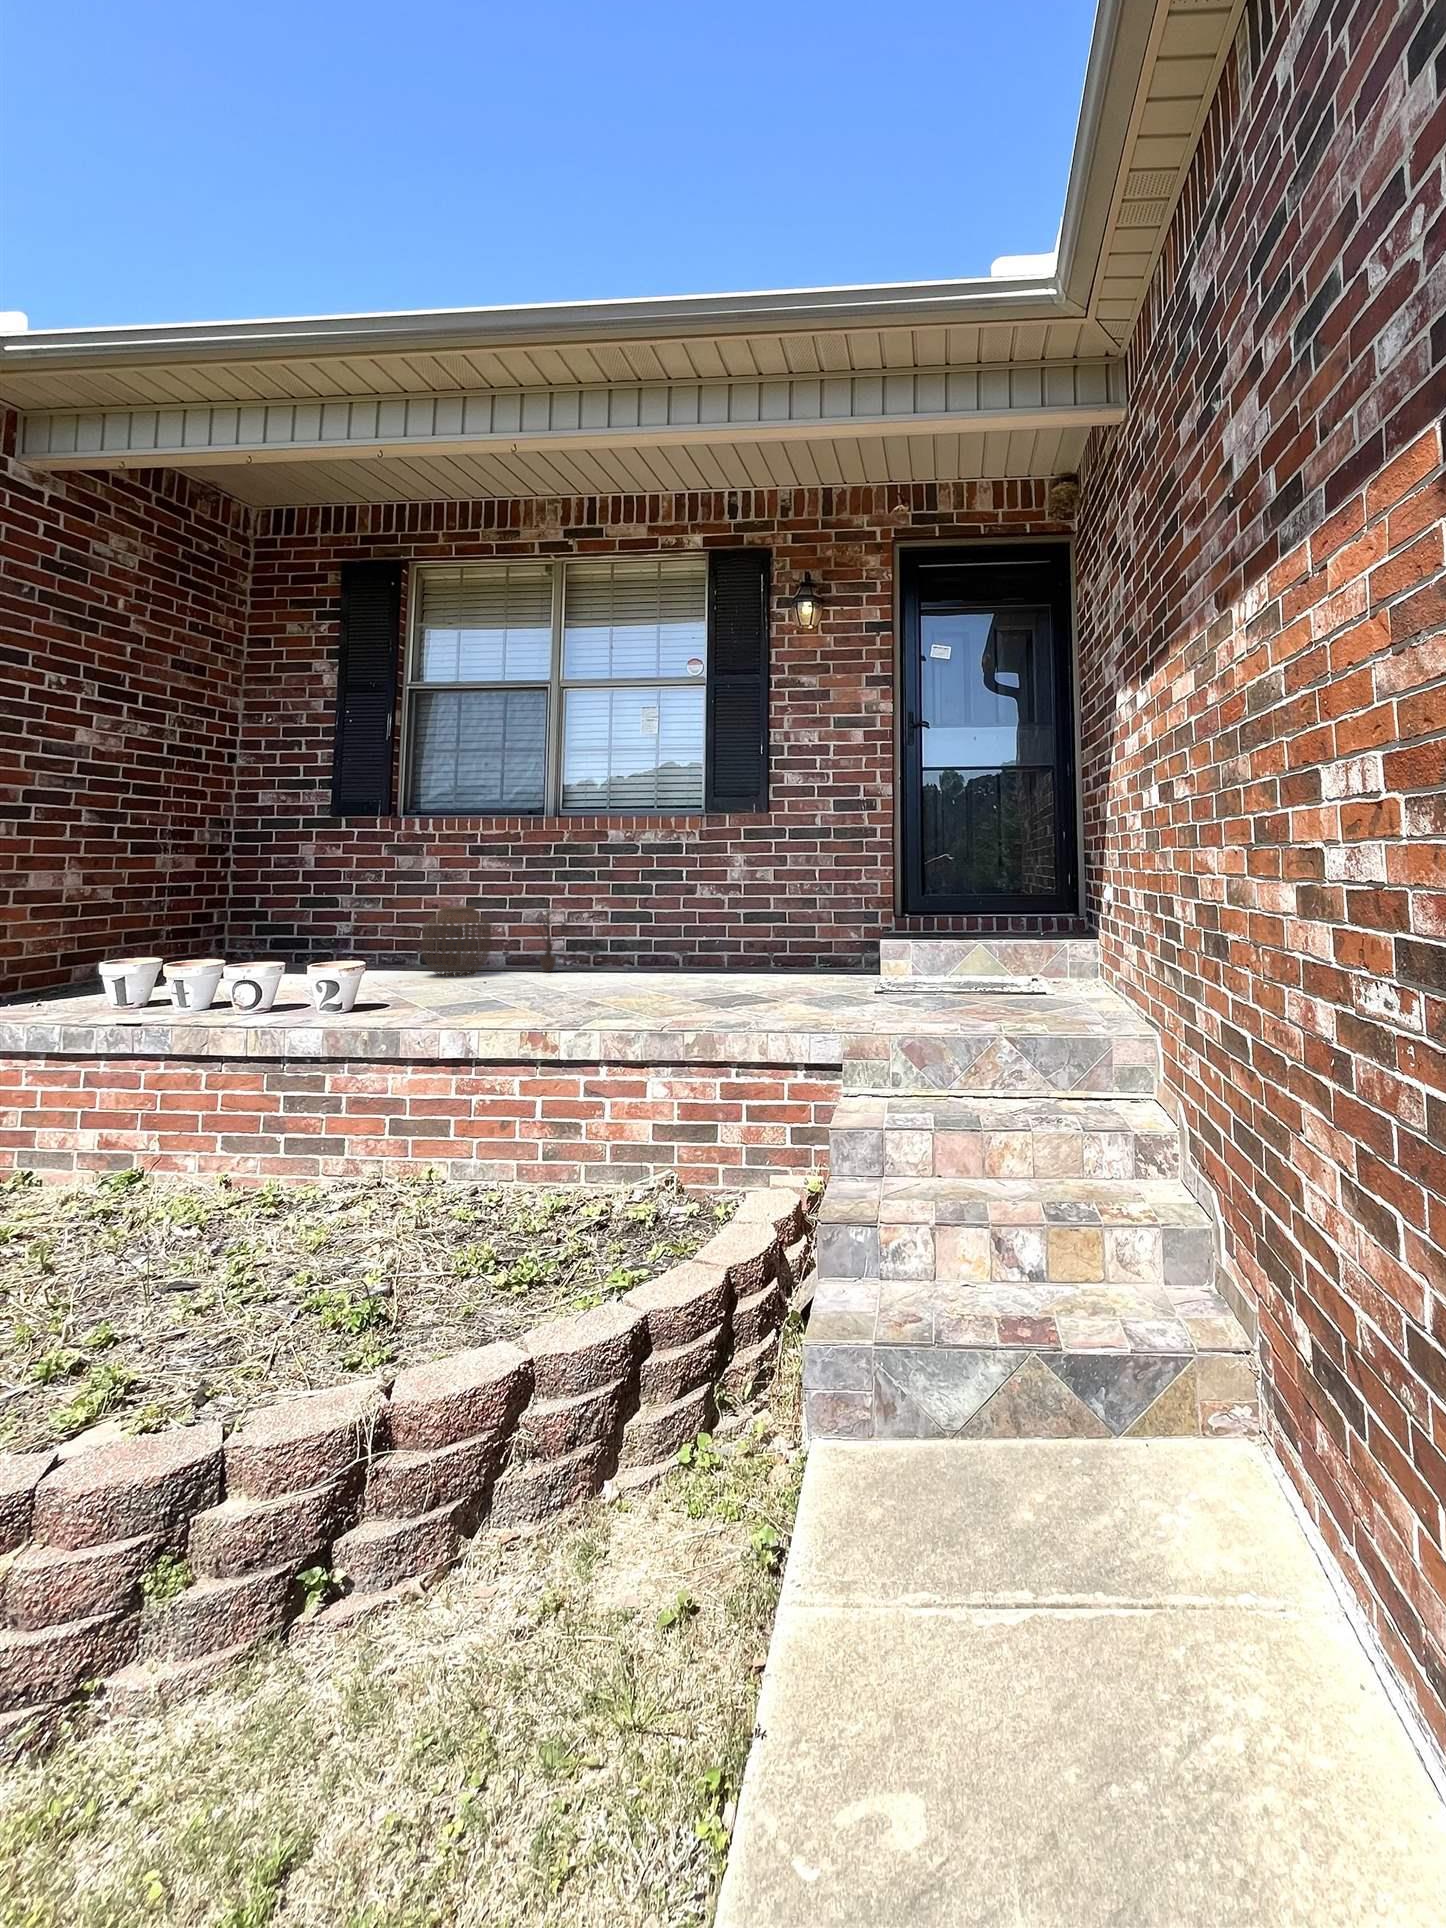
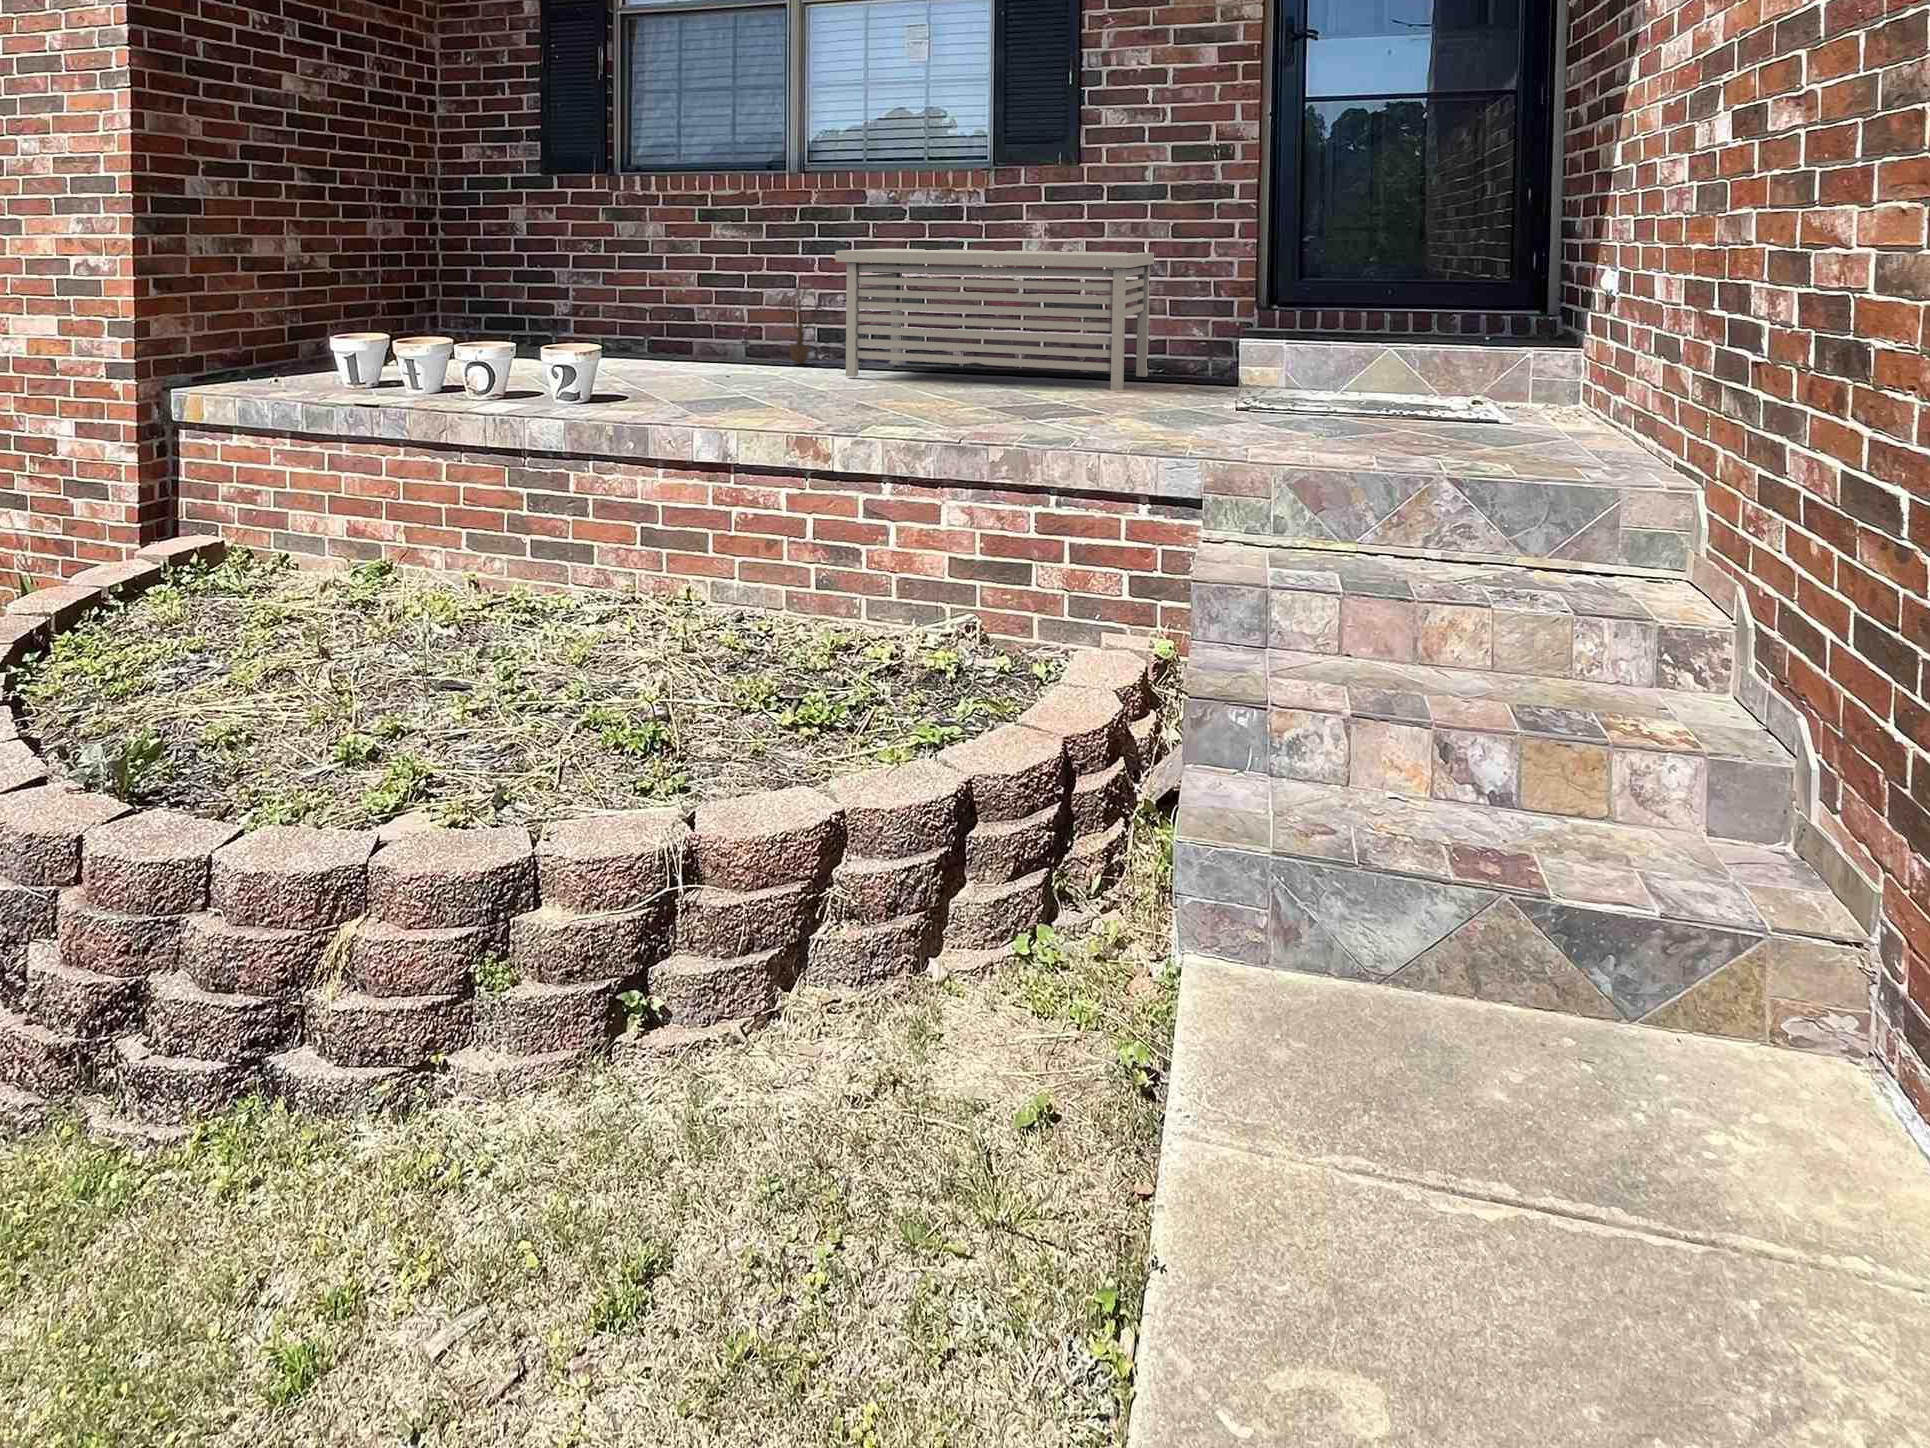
storage bench: none [575,878,821,984] -> present [835,249,1154,390]
woven basket: present [422,906,491,976] -> none [653,281,732,365]

